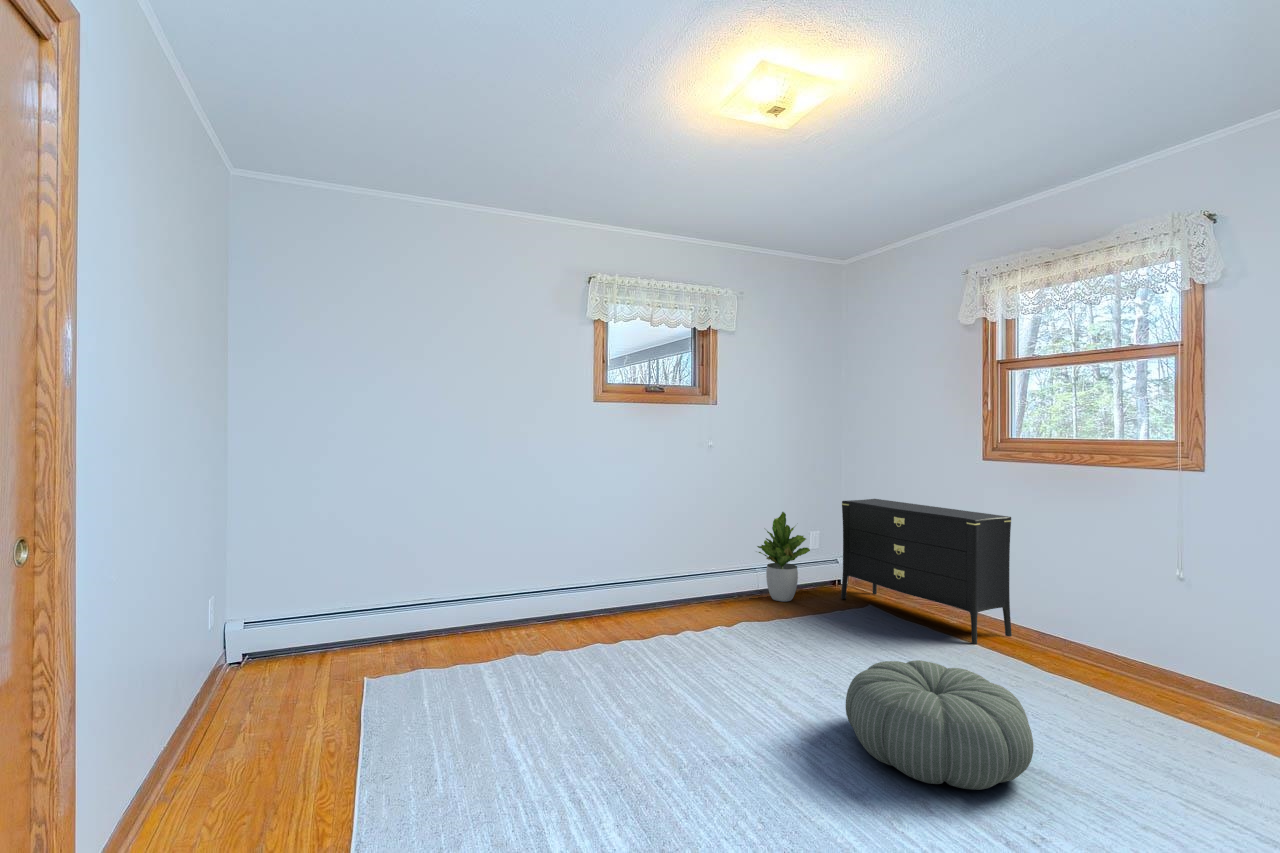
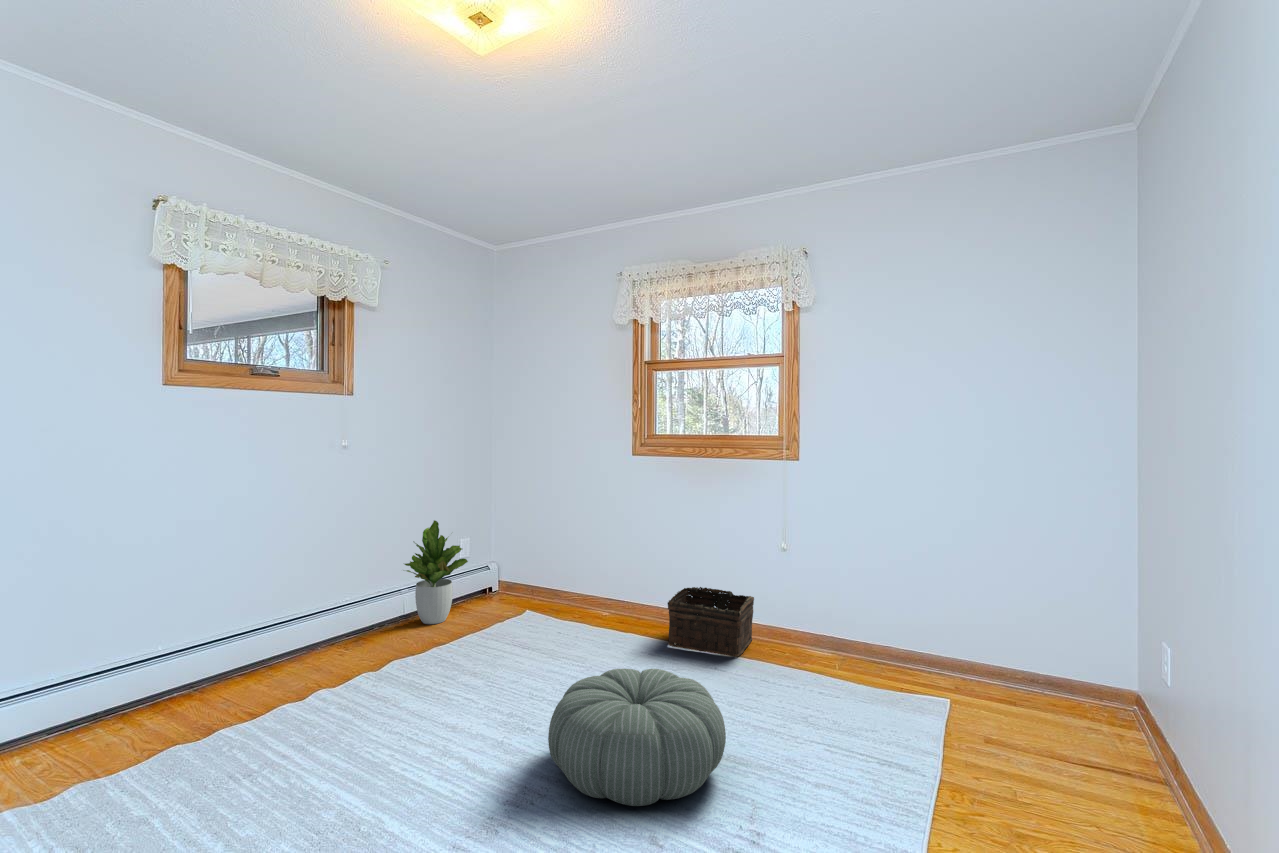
dresser: present [841,499,1012,645] -> none [498,498,658,634]
basket: none [1012,606,1136,692] -> present [667,587,754,657]

